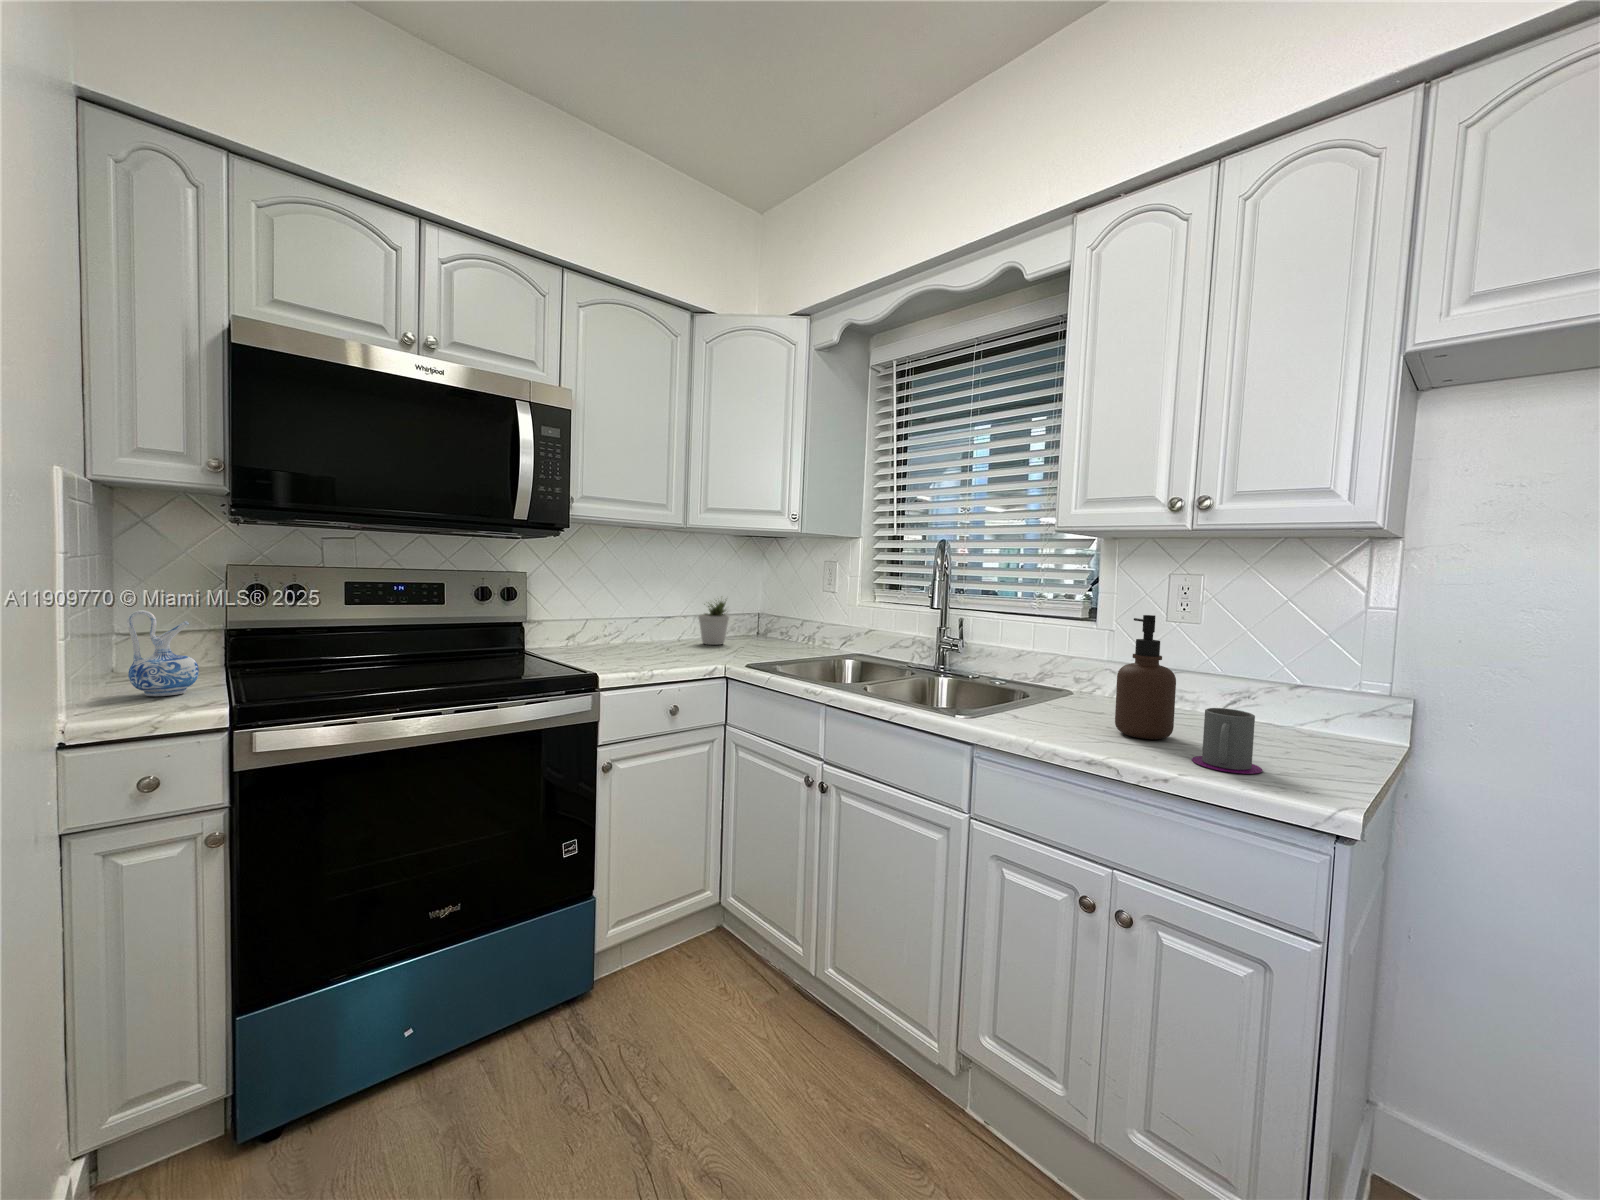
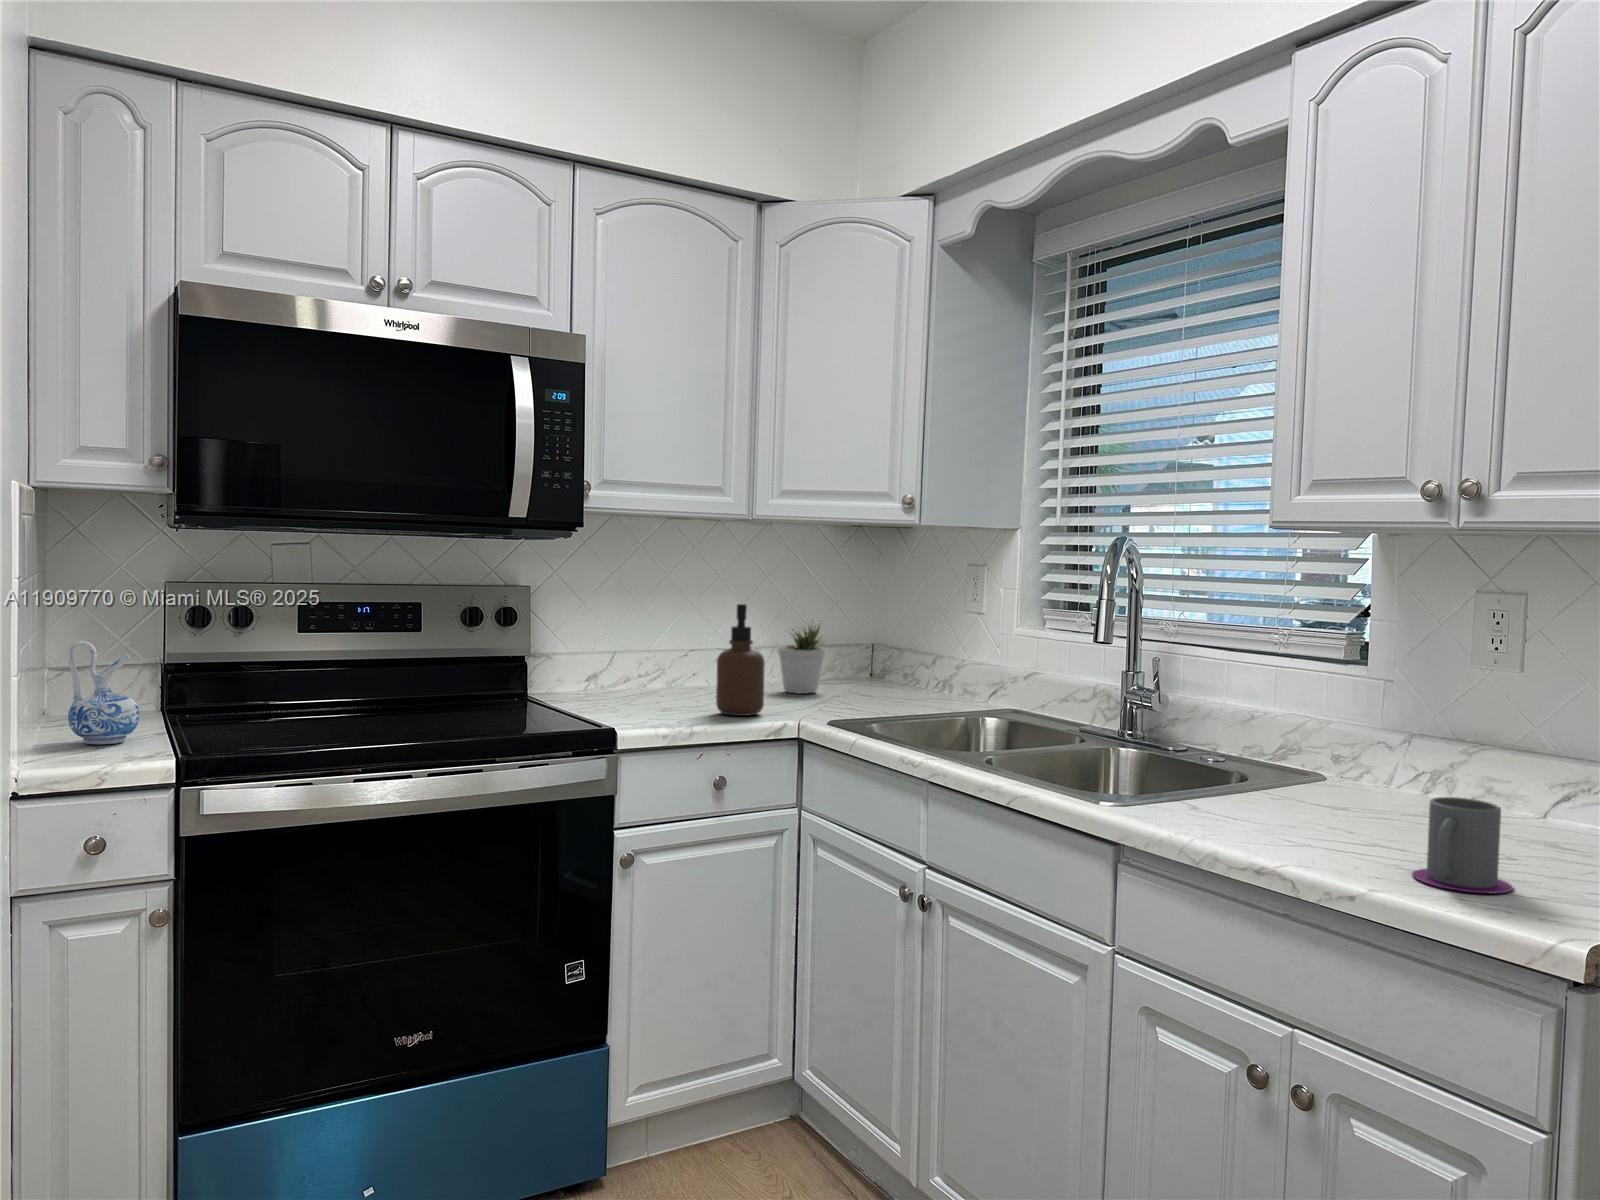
soap dispenser: present [1115,615,1176,739] -> present [716,604,765,716]

